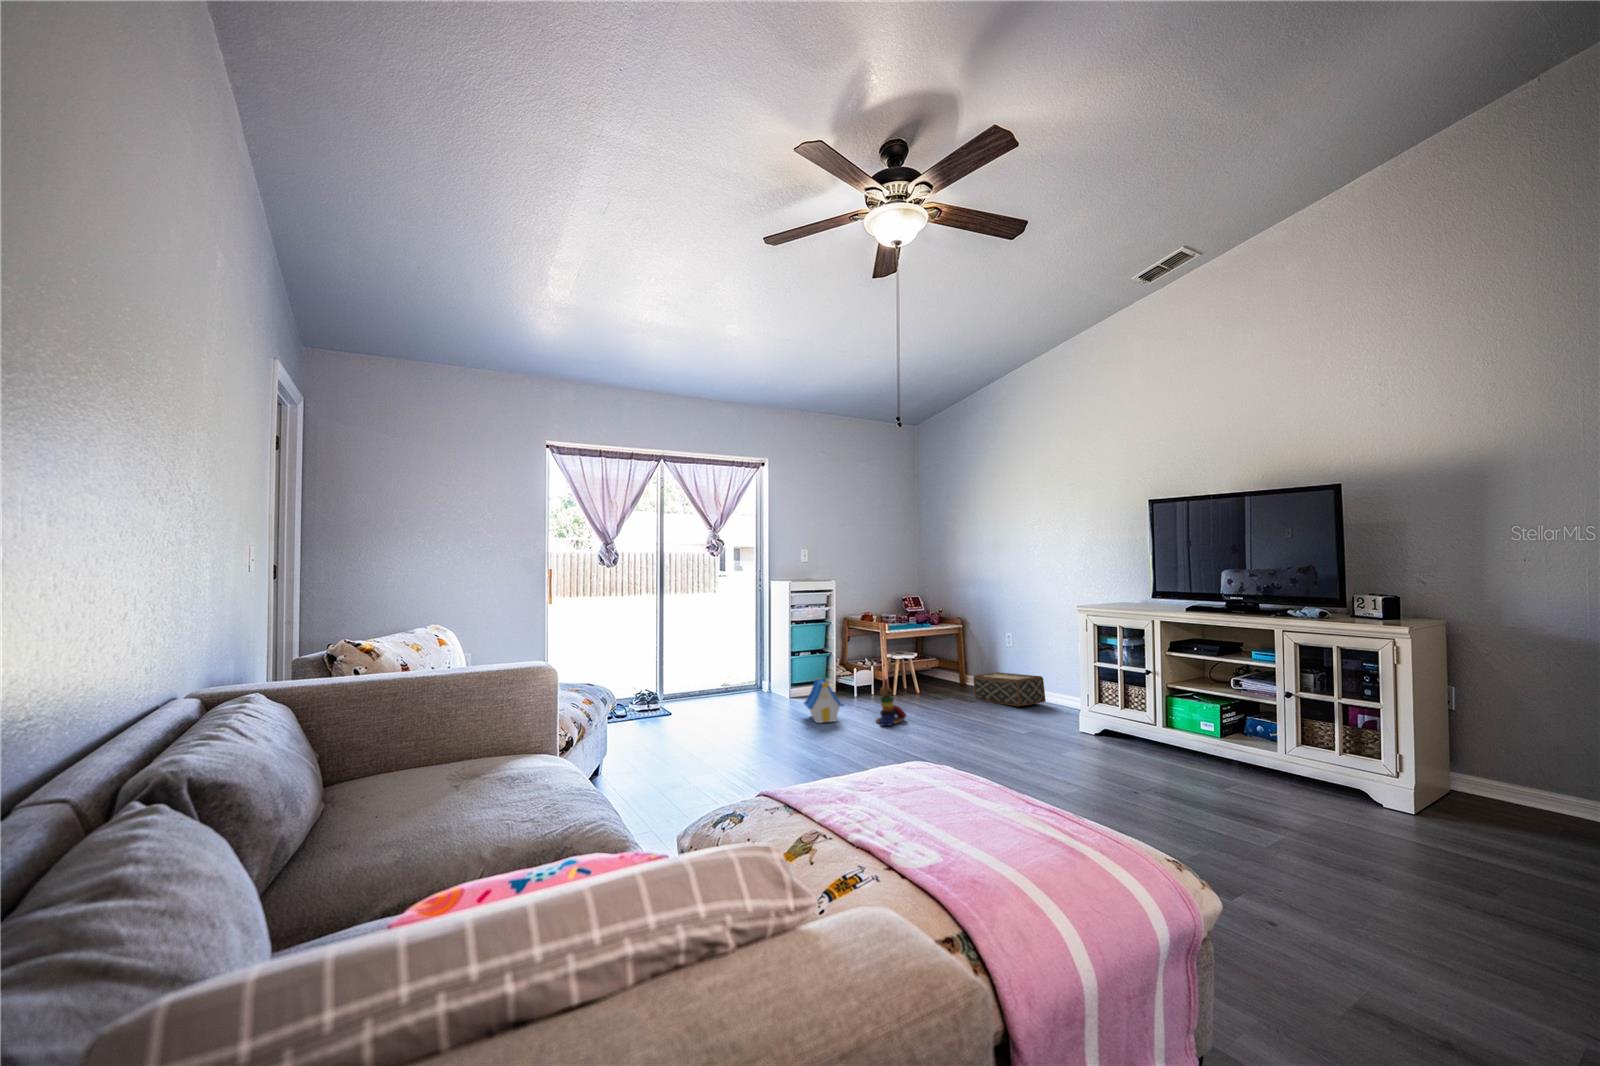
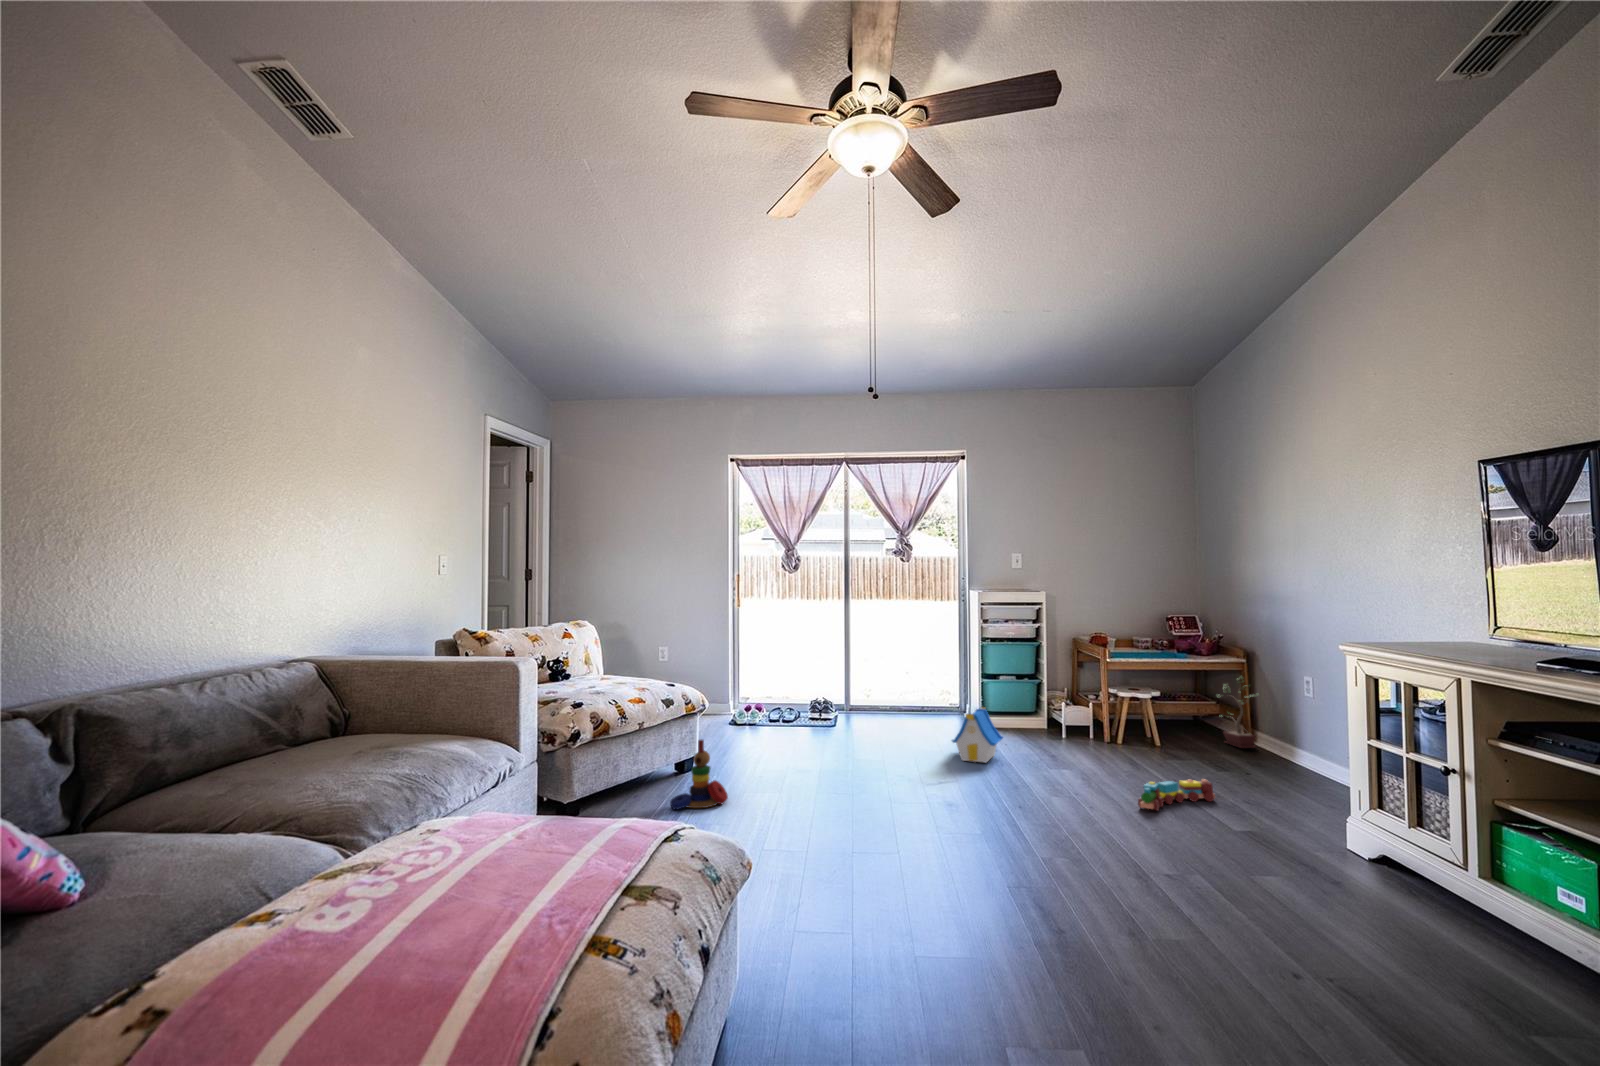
potted plant: none [942,637,976,688] -> present [1221,676,1255,748]
woven basket: present [973,672,1046,706] -> none [1237,733,1351,790]
stacking toy: present [876,679,906,726] -> present [670,740,728,809]
toy train: none [962,707,993,732] -> present [1138,779,1215,811]

